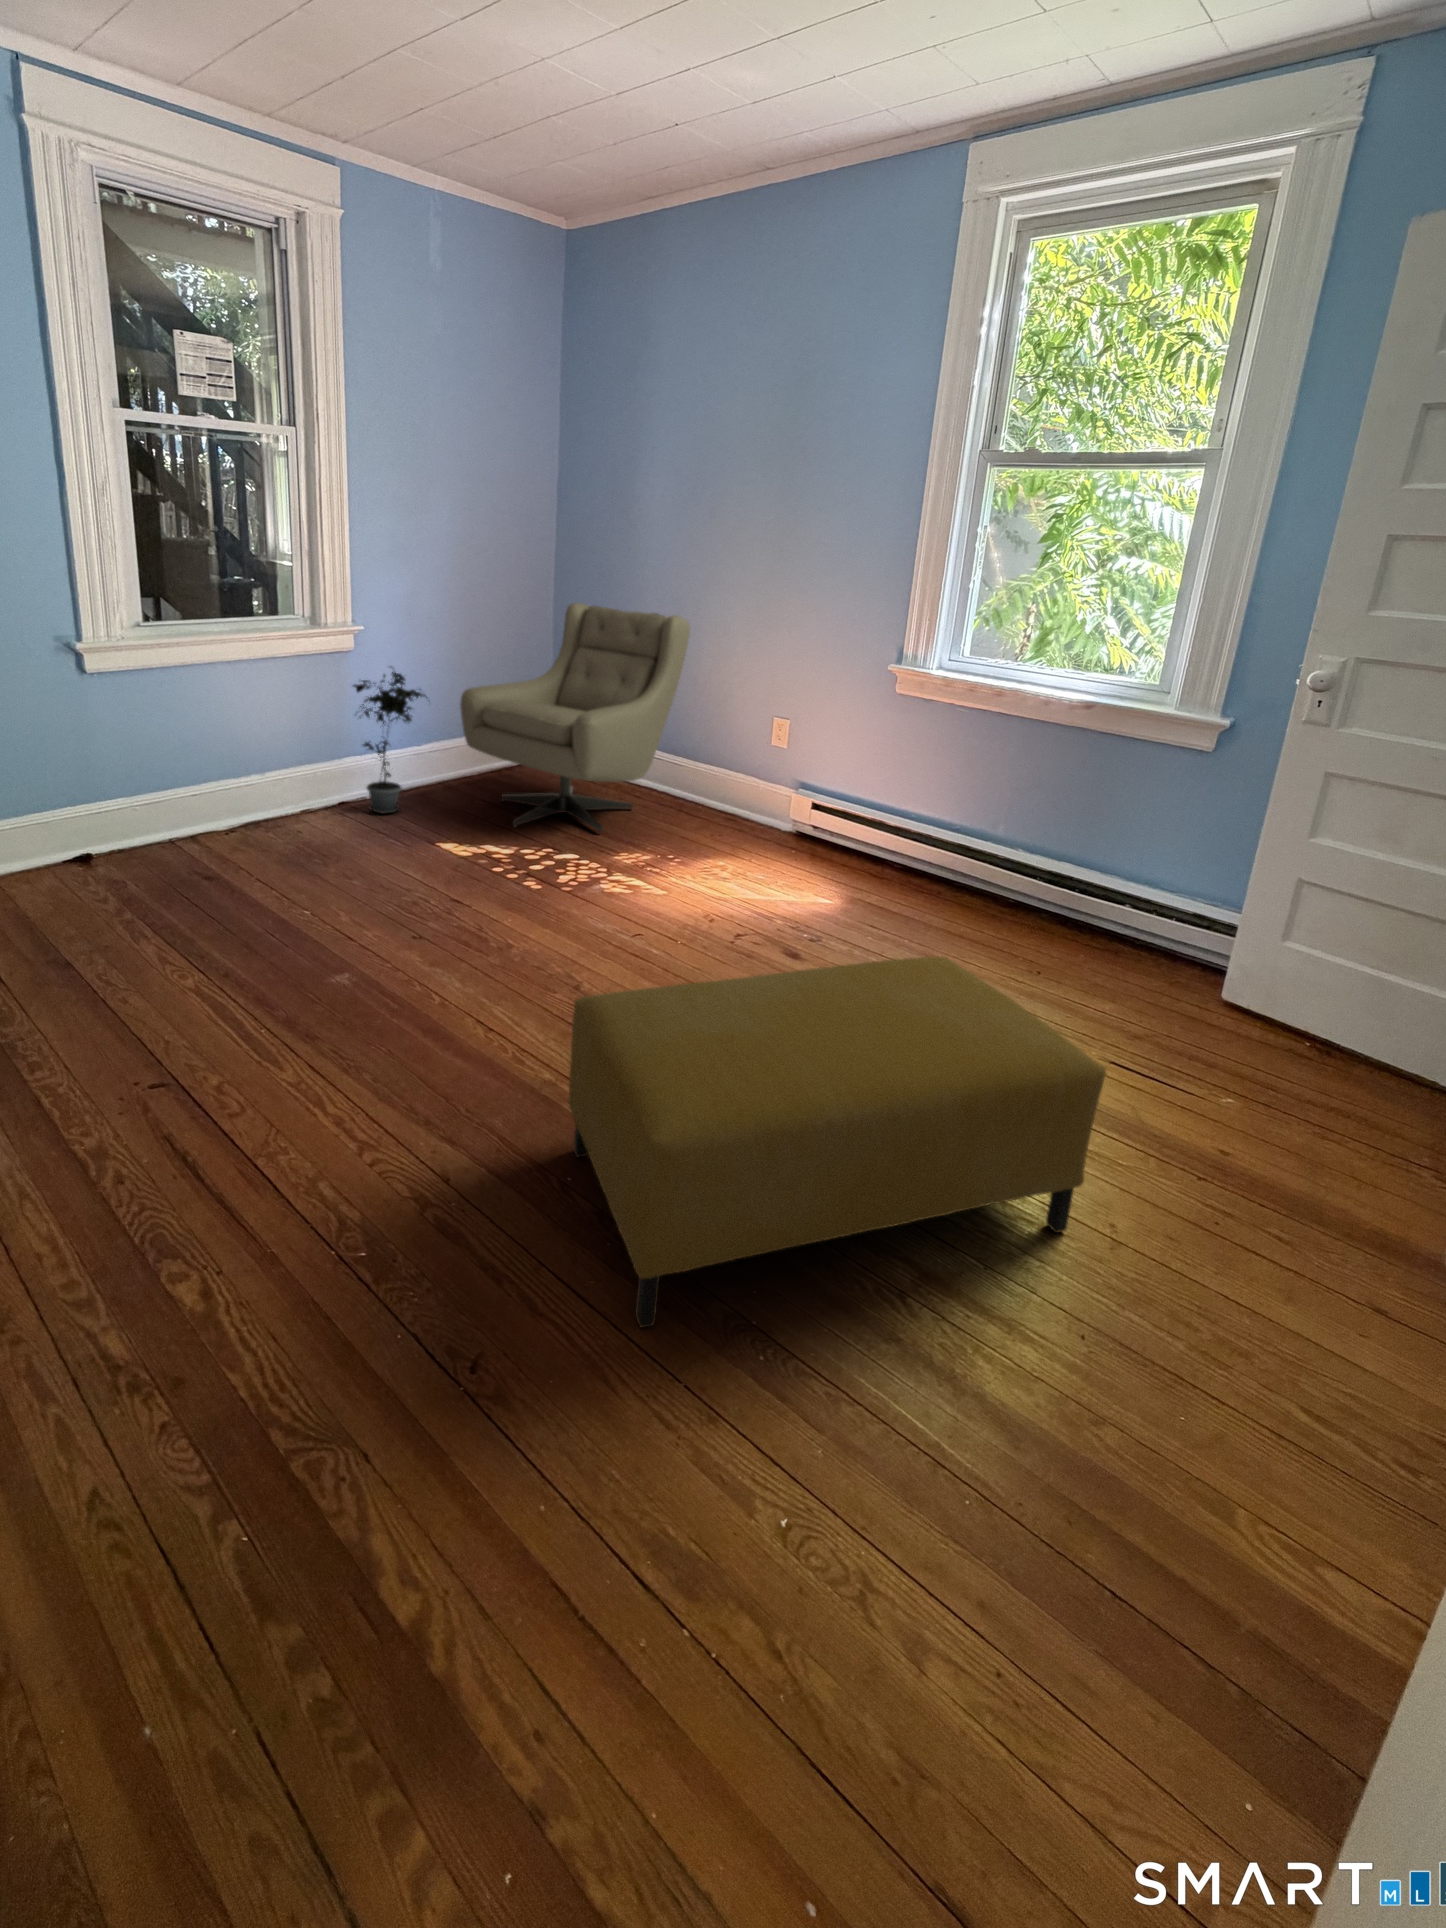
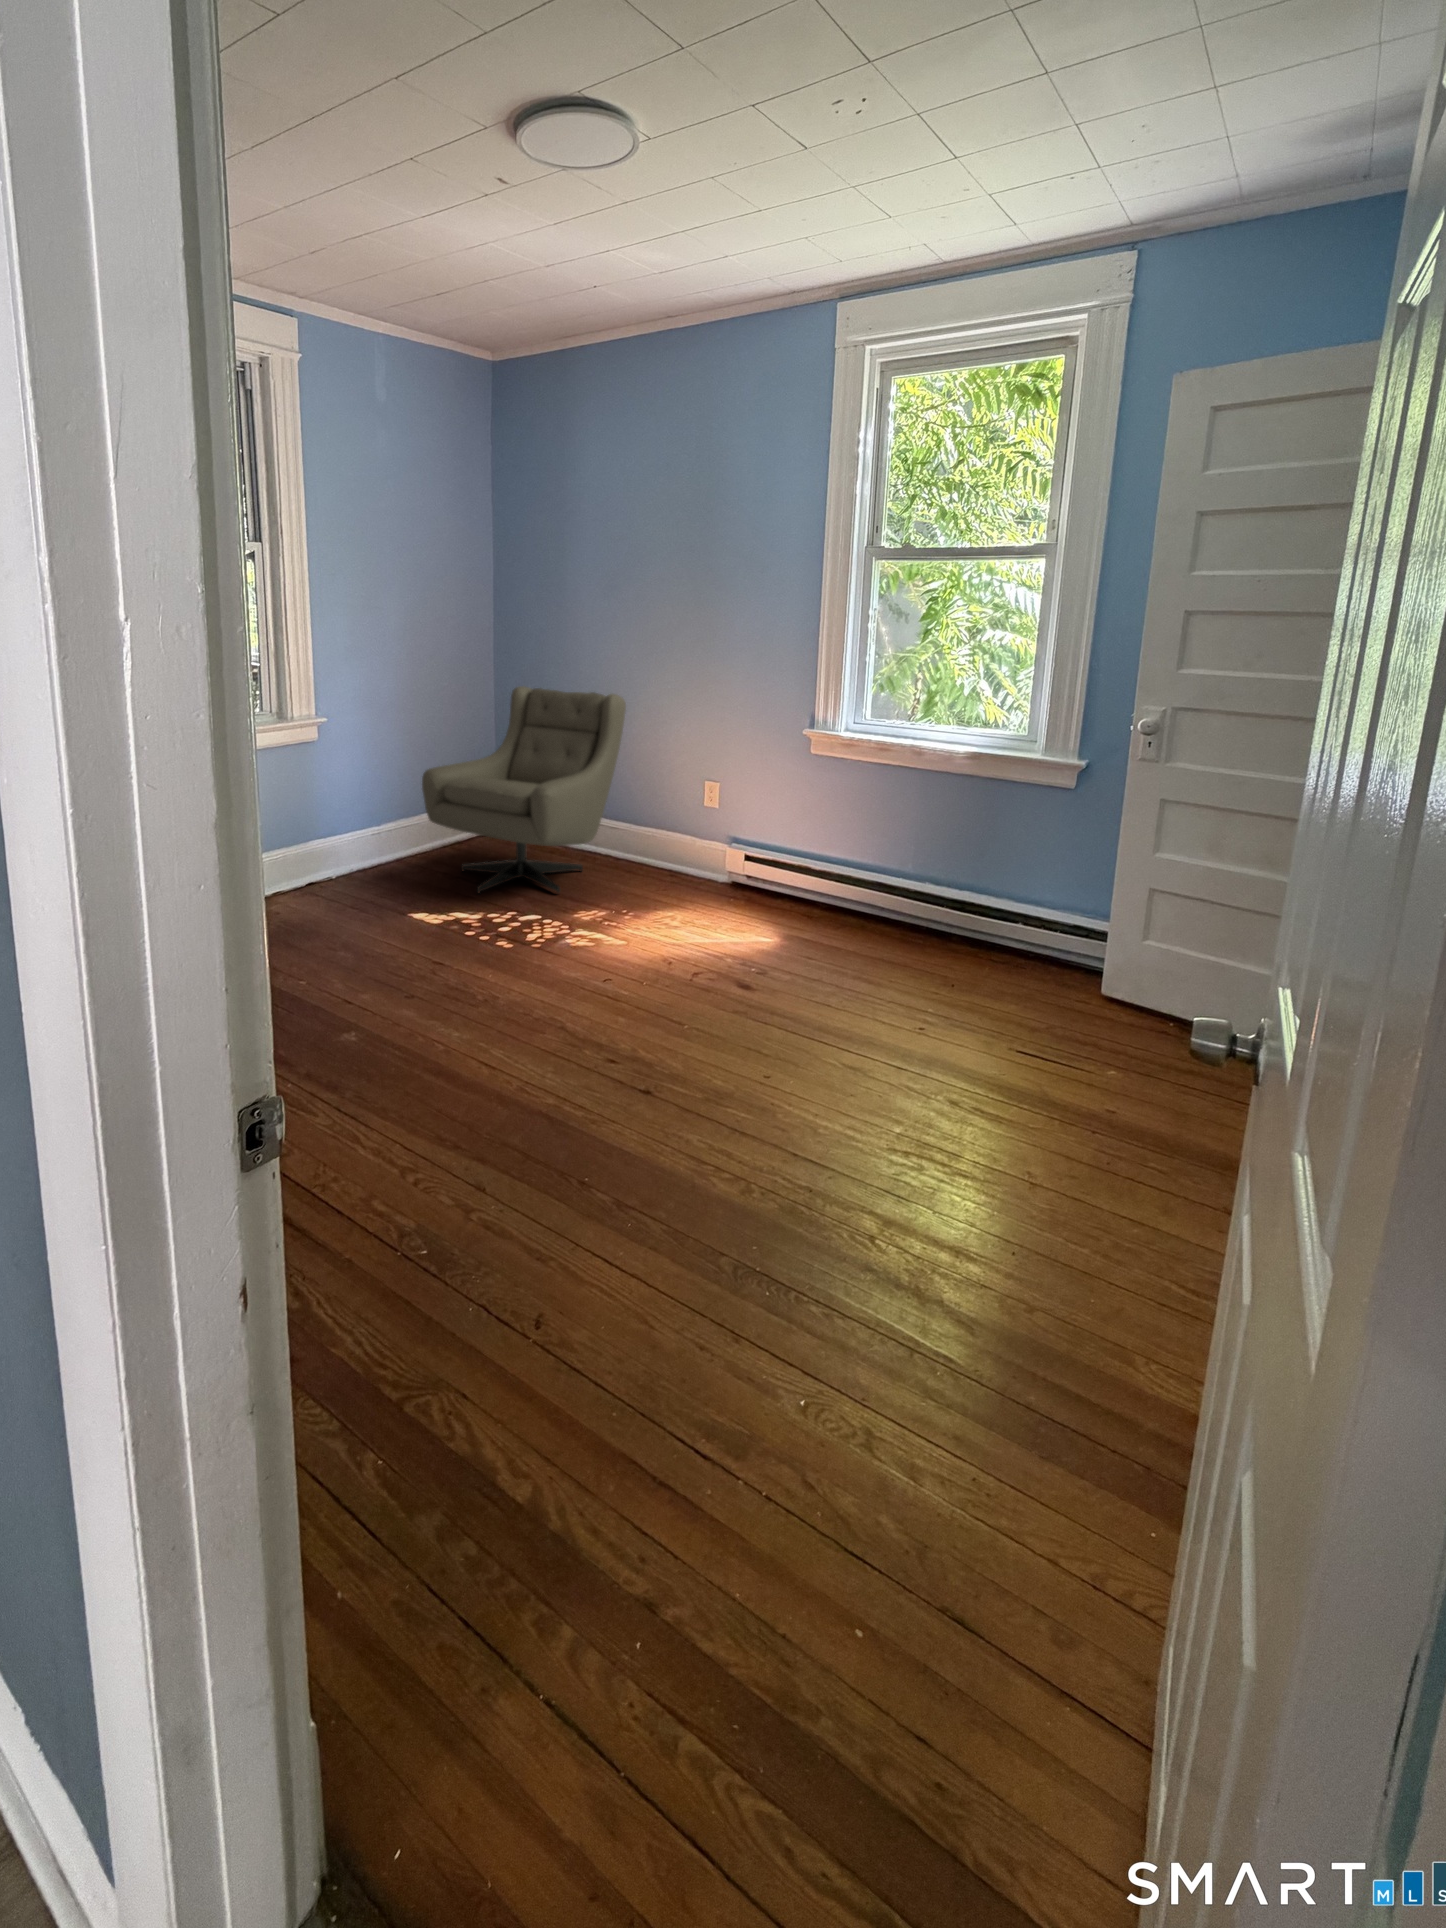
potted plant: present [353,672,427,813] -> none [320,752,396,889]
ottoman: present [569,957,1106,1328] -> none [580,968,1012,1282]

